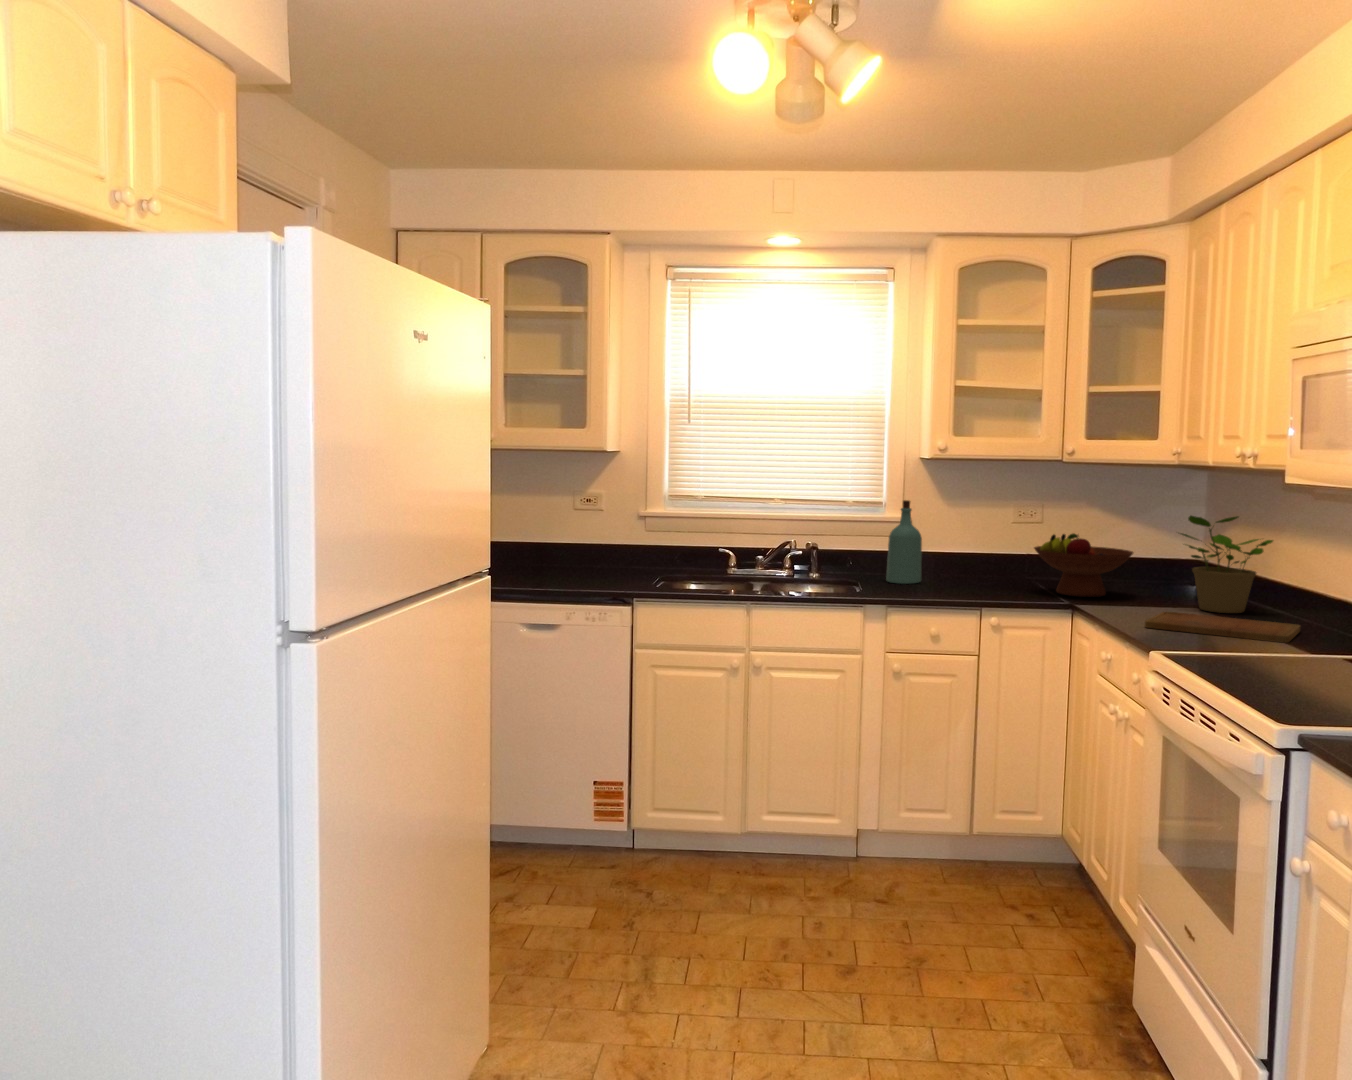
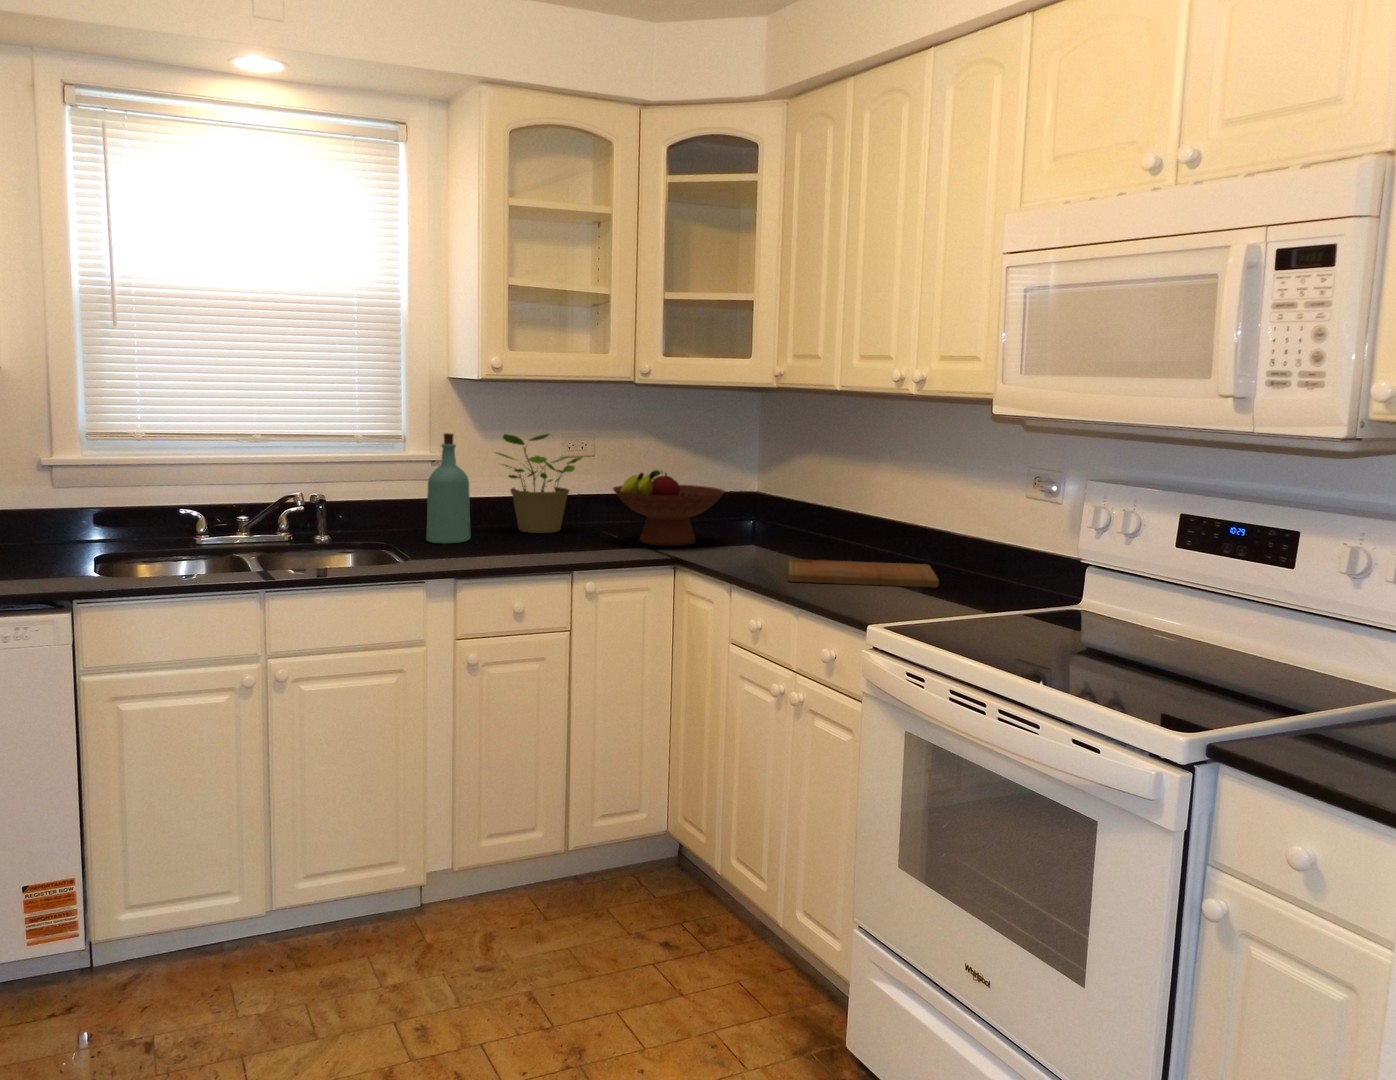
potted plant: present [1181,516,1273,613] -> present [497,434,582,533]

